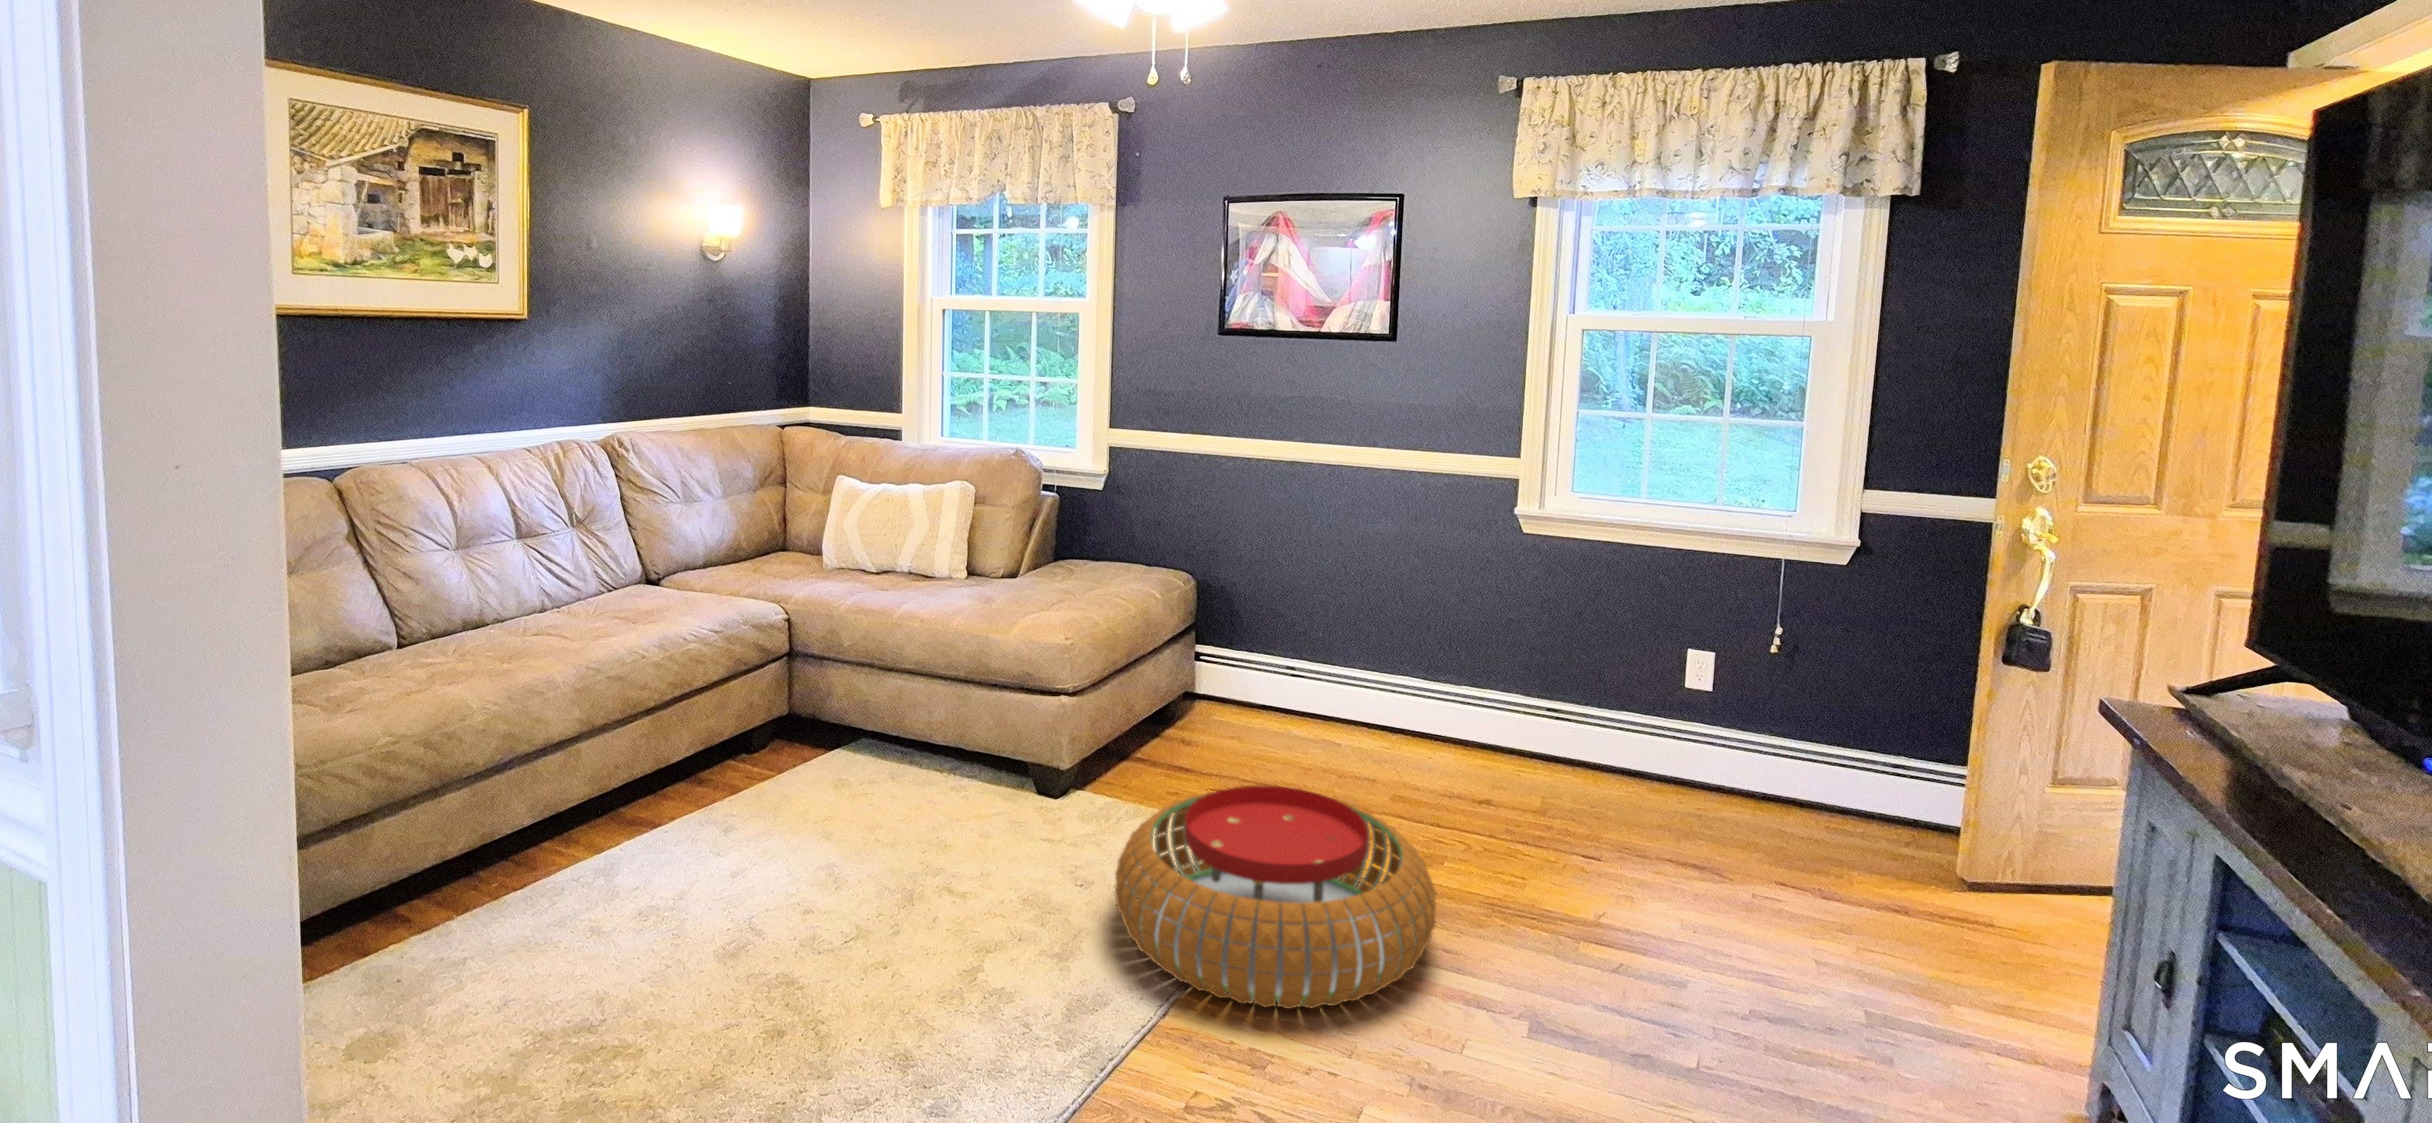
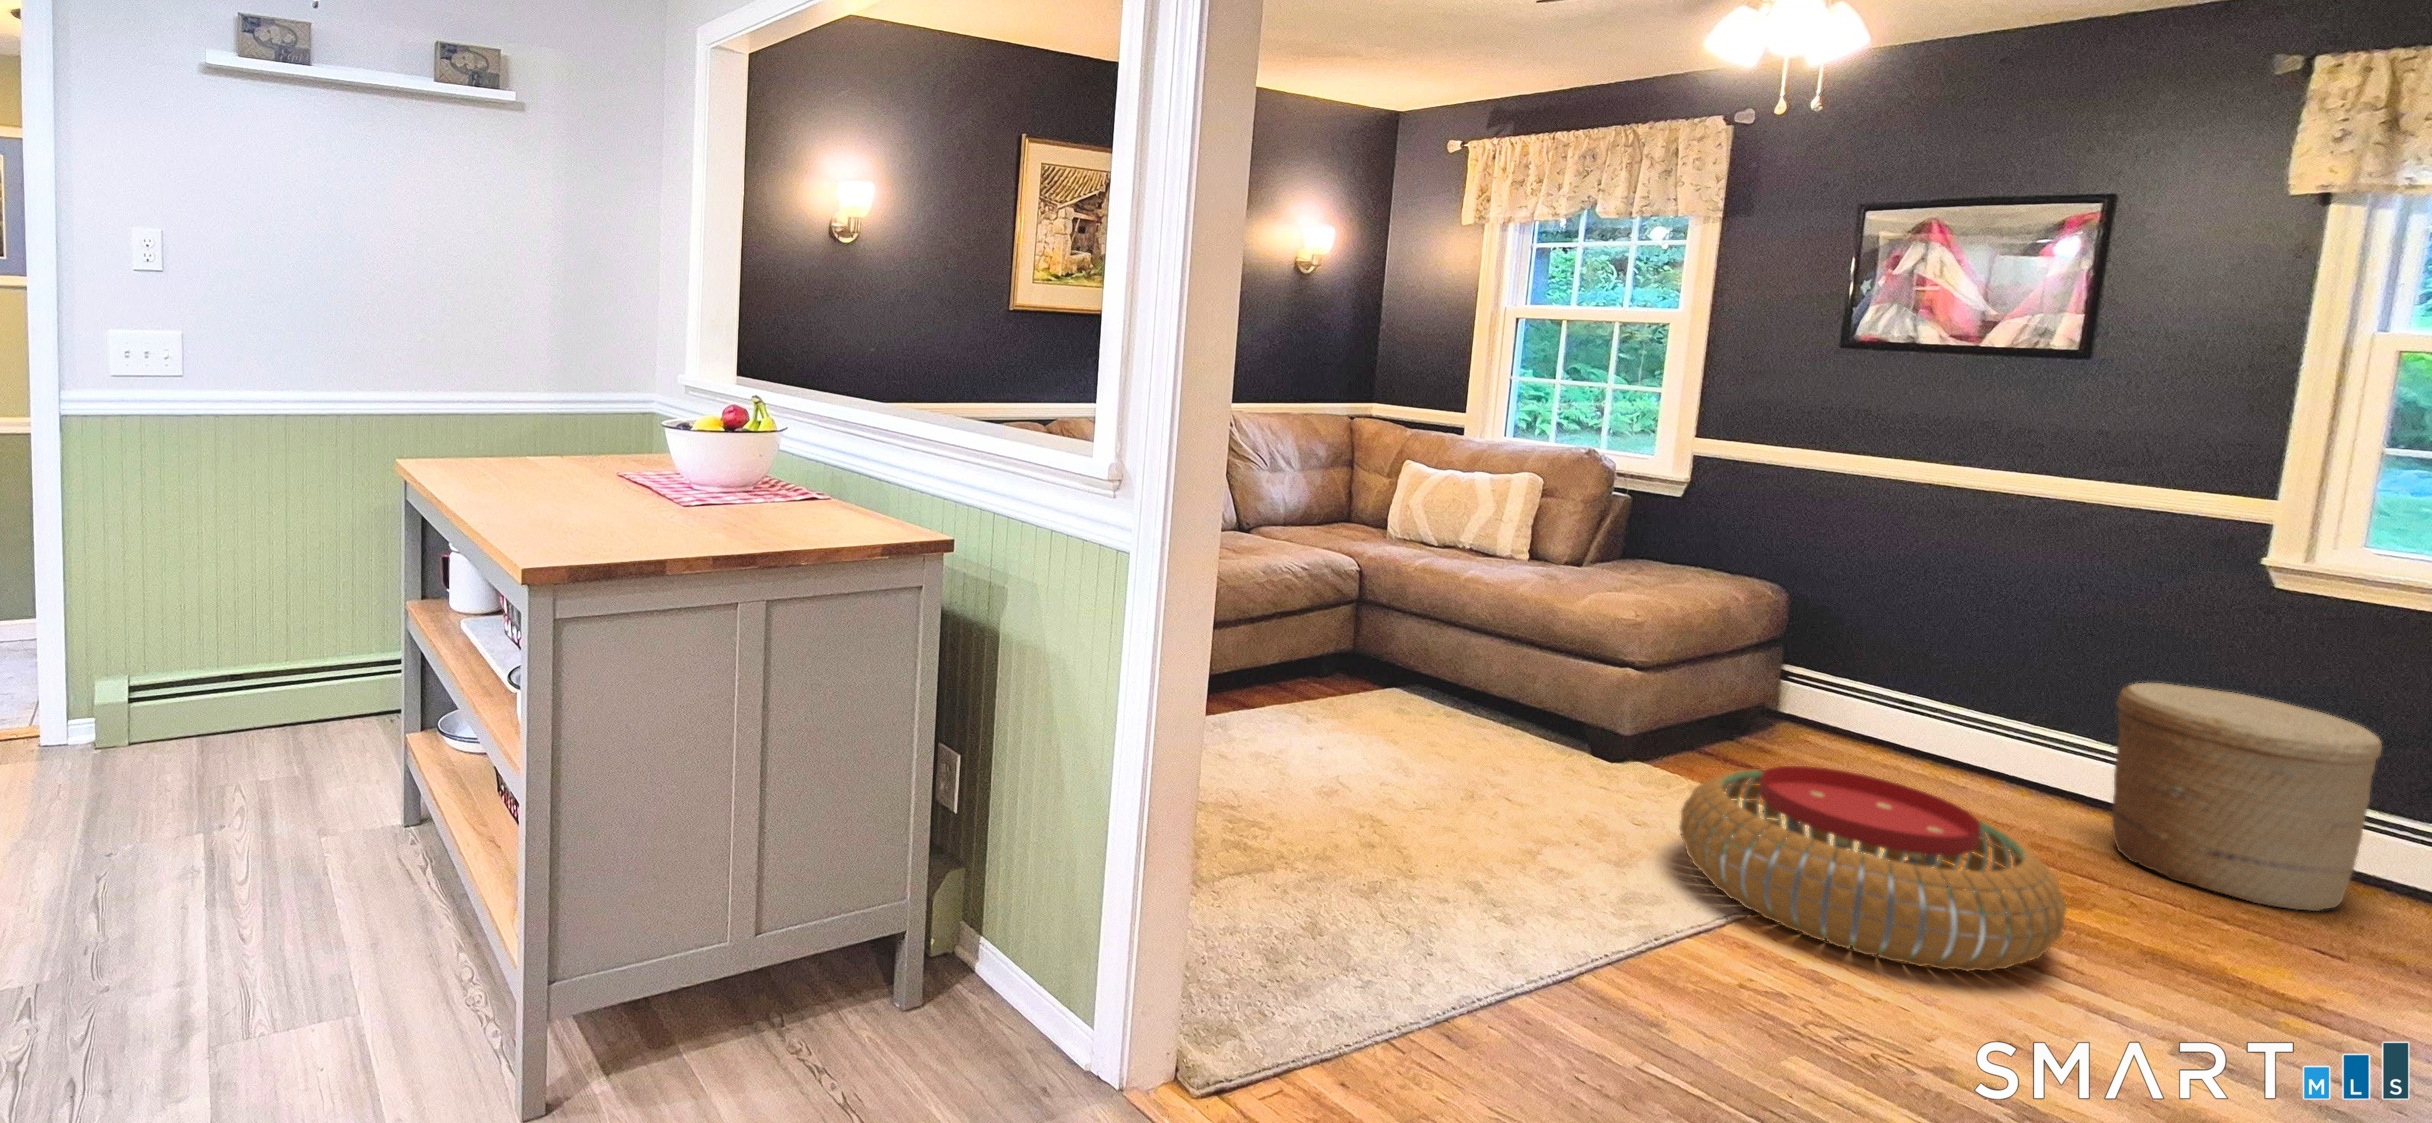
woven basket: none [1437,622,1598,810] -> present [2112,683,2382,911]

